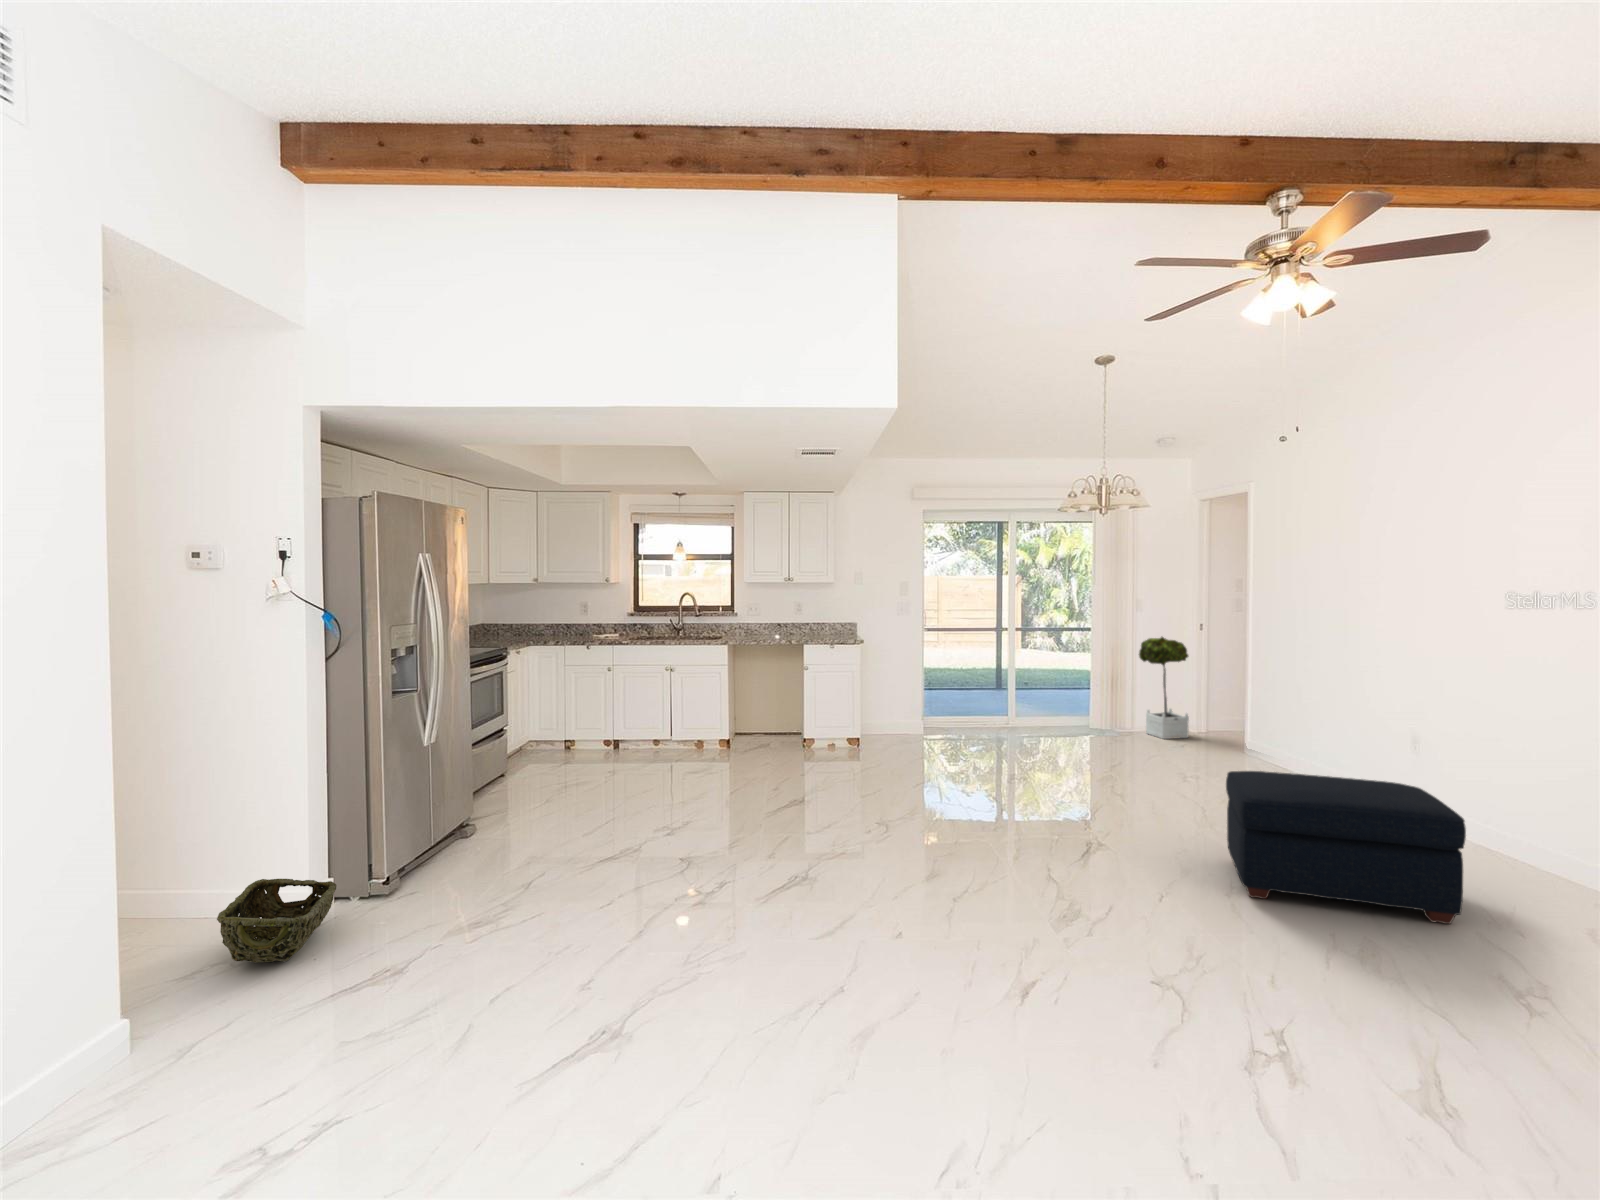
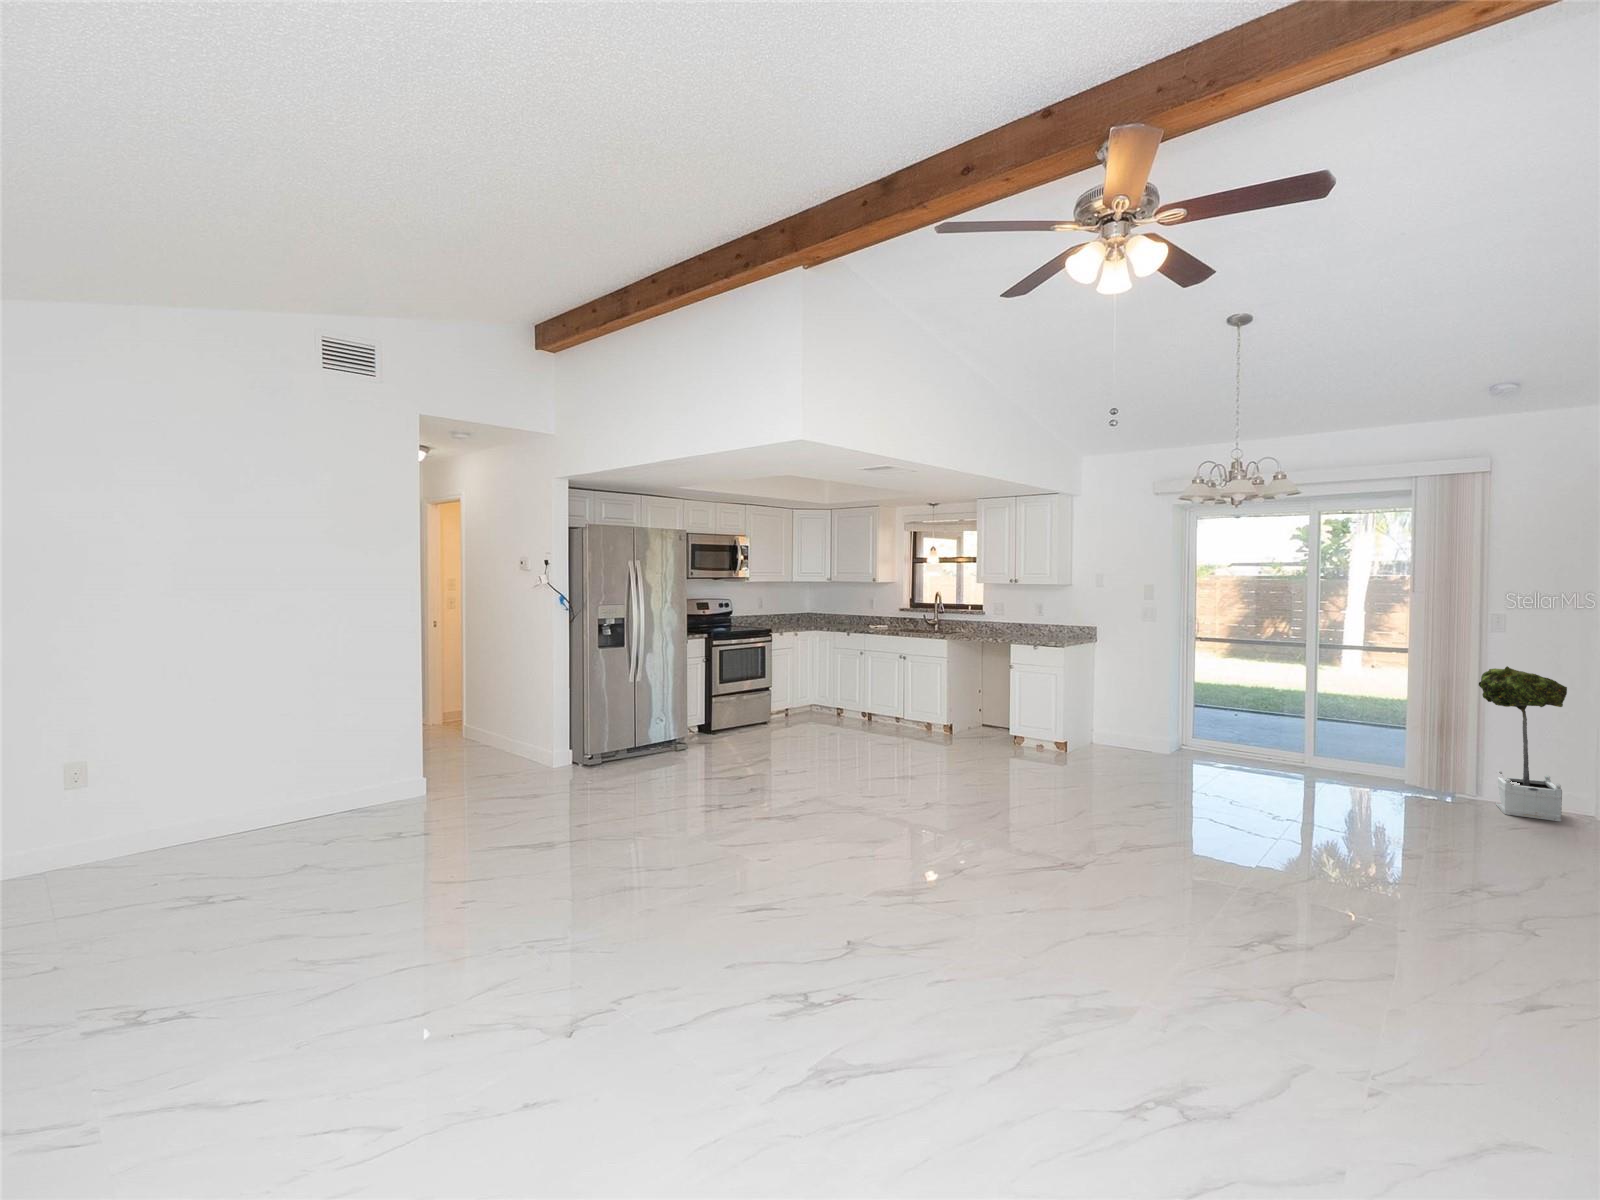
ottoman: present [1226,771,1466,924] -> none [1084,803,1383,1025]
woven basket: present [217,879,336,963] -> none [486,735,556,774]

